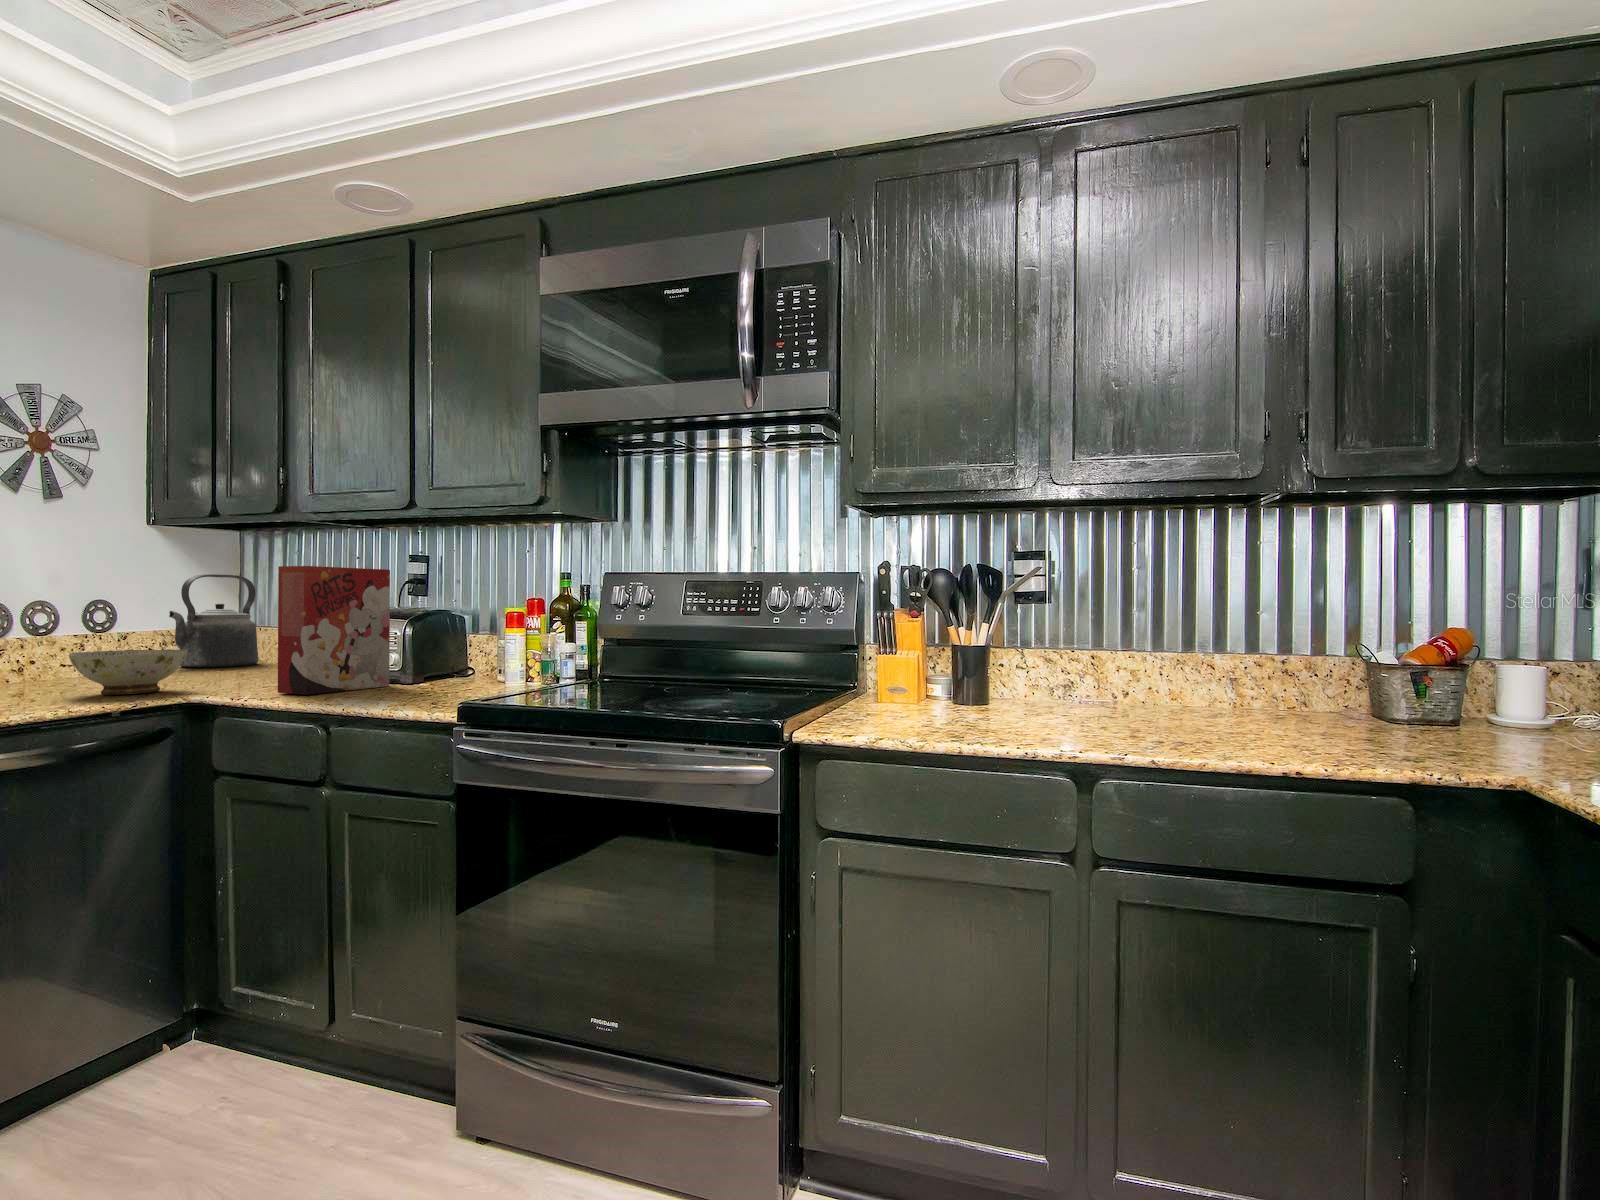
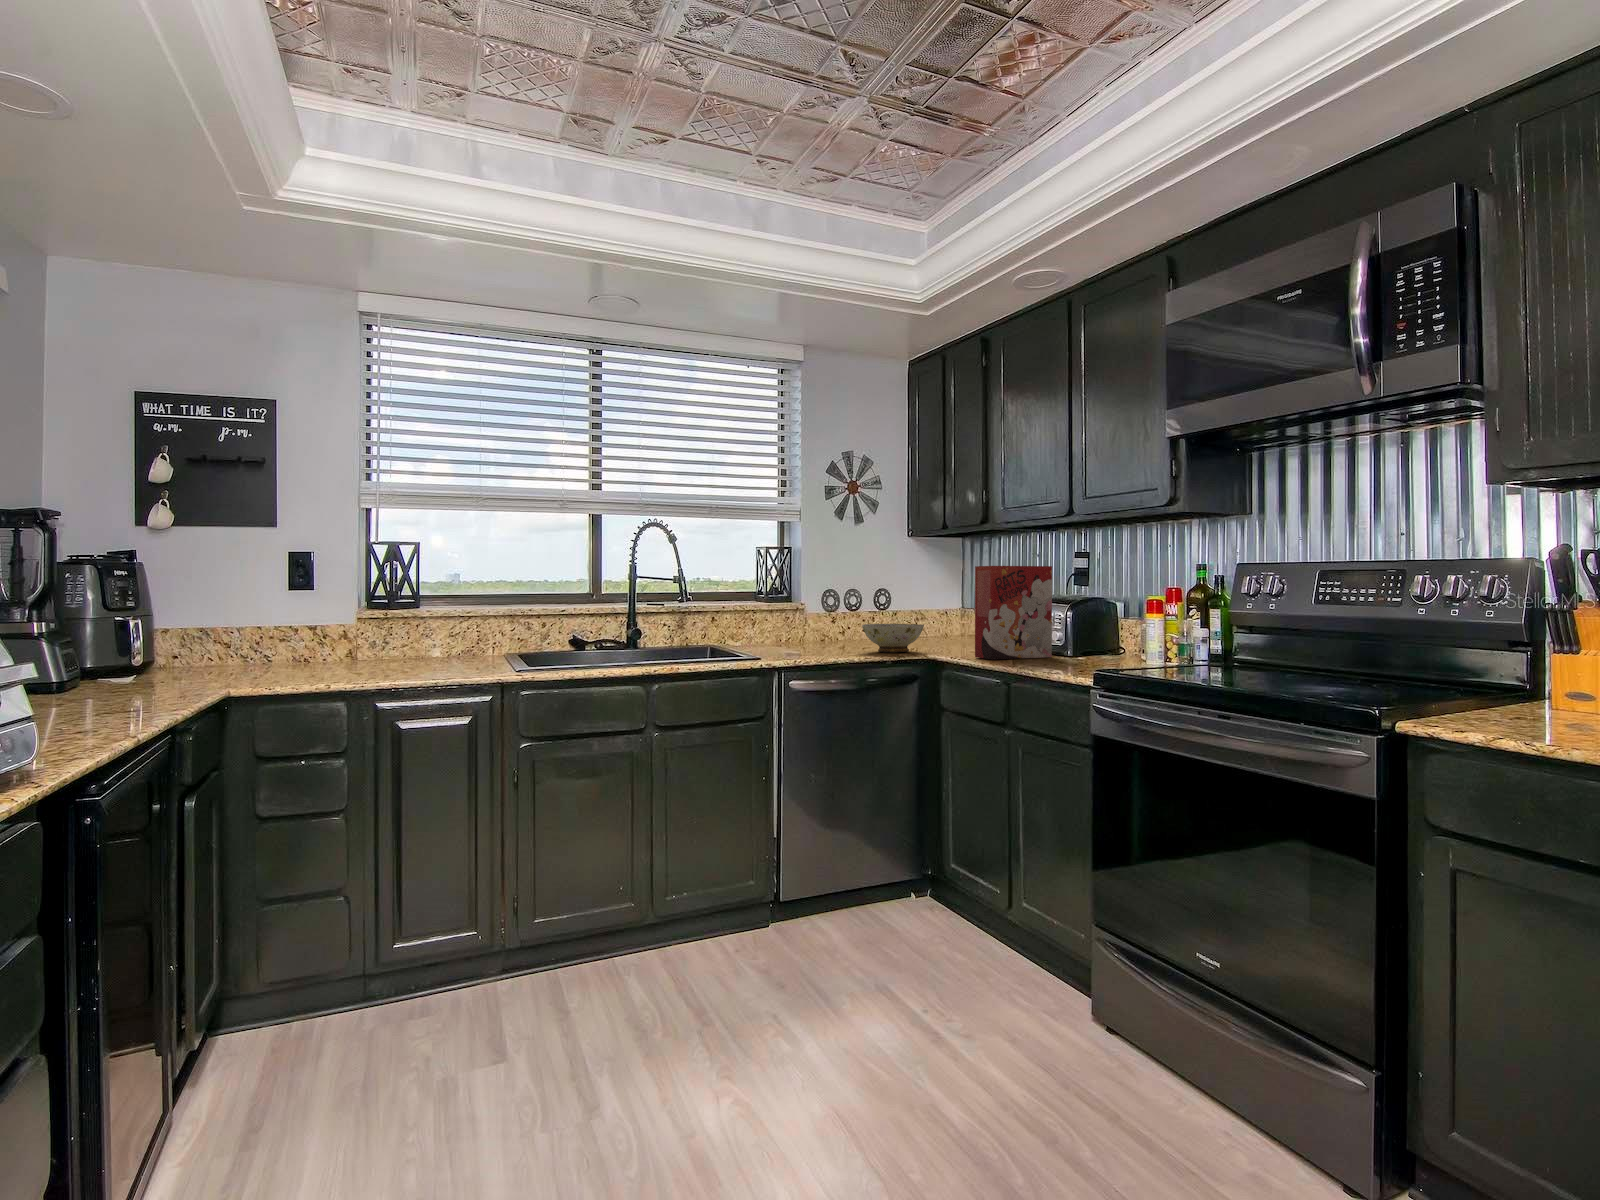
kettle: present [169,574,258,667] -> none [918,571,973,638]

